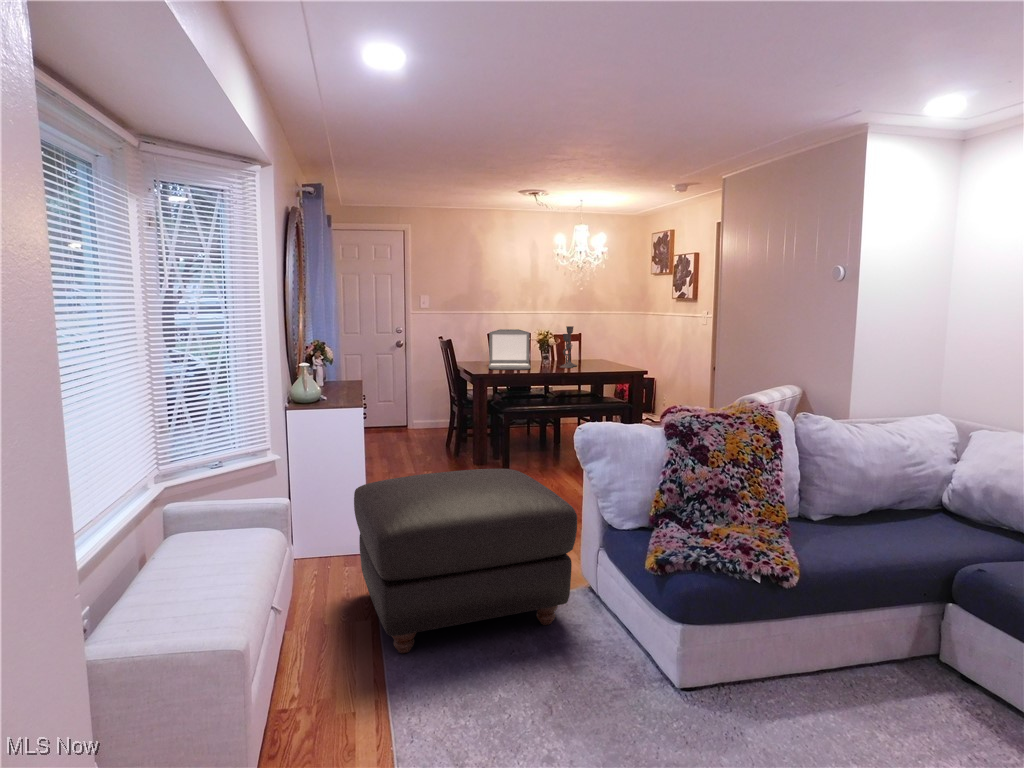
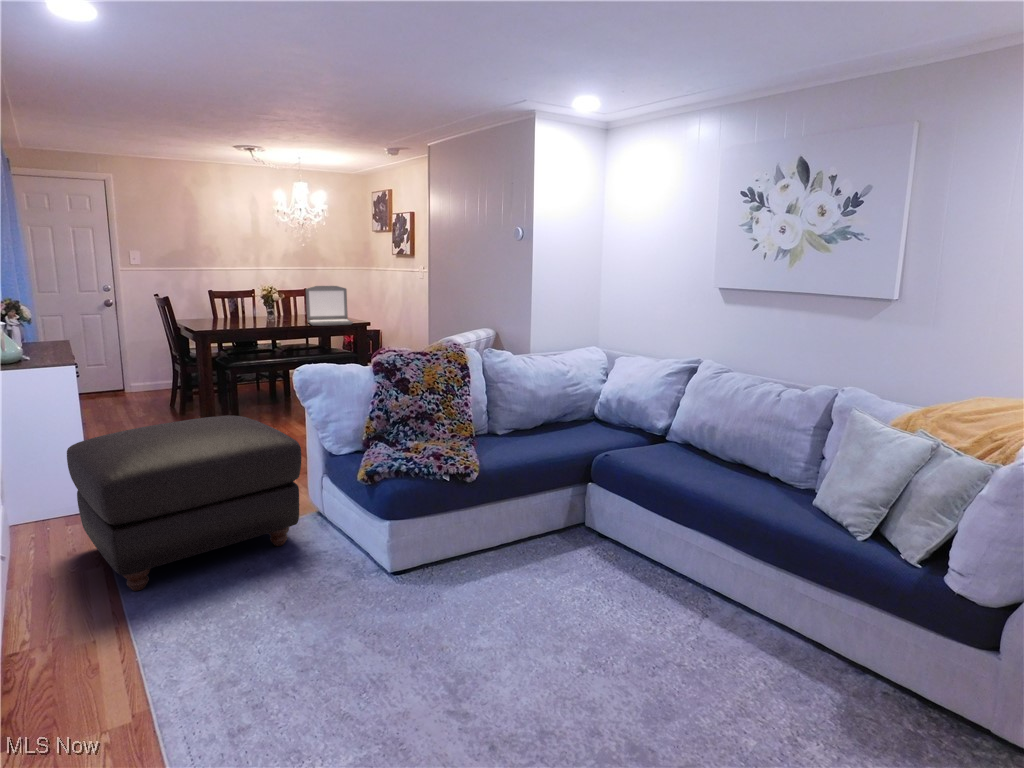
candlestick: present [560,326,577,368] -> none [287,282,305,322]
laptop: present [489,329,531,370] -> present [306,286,353,326]

